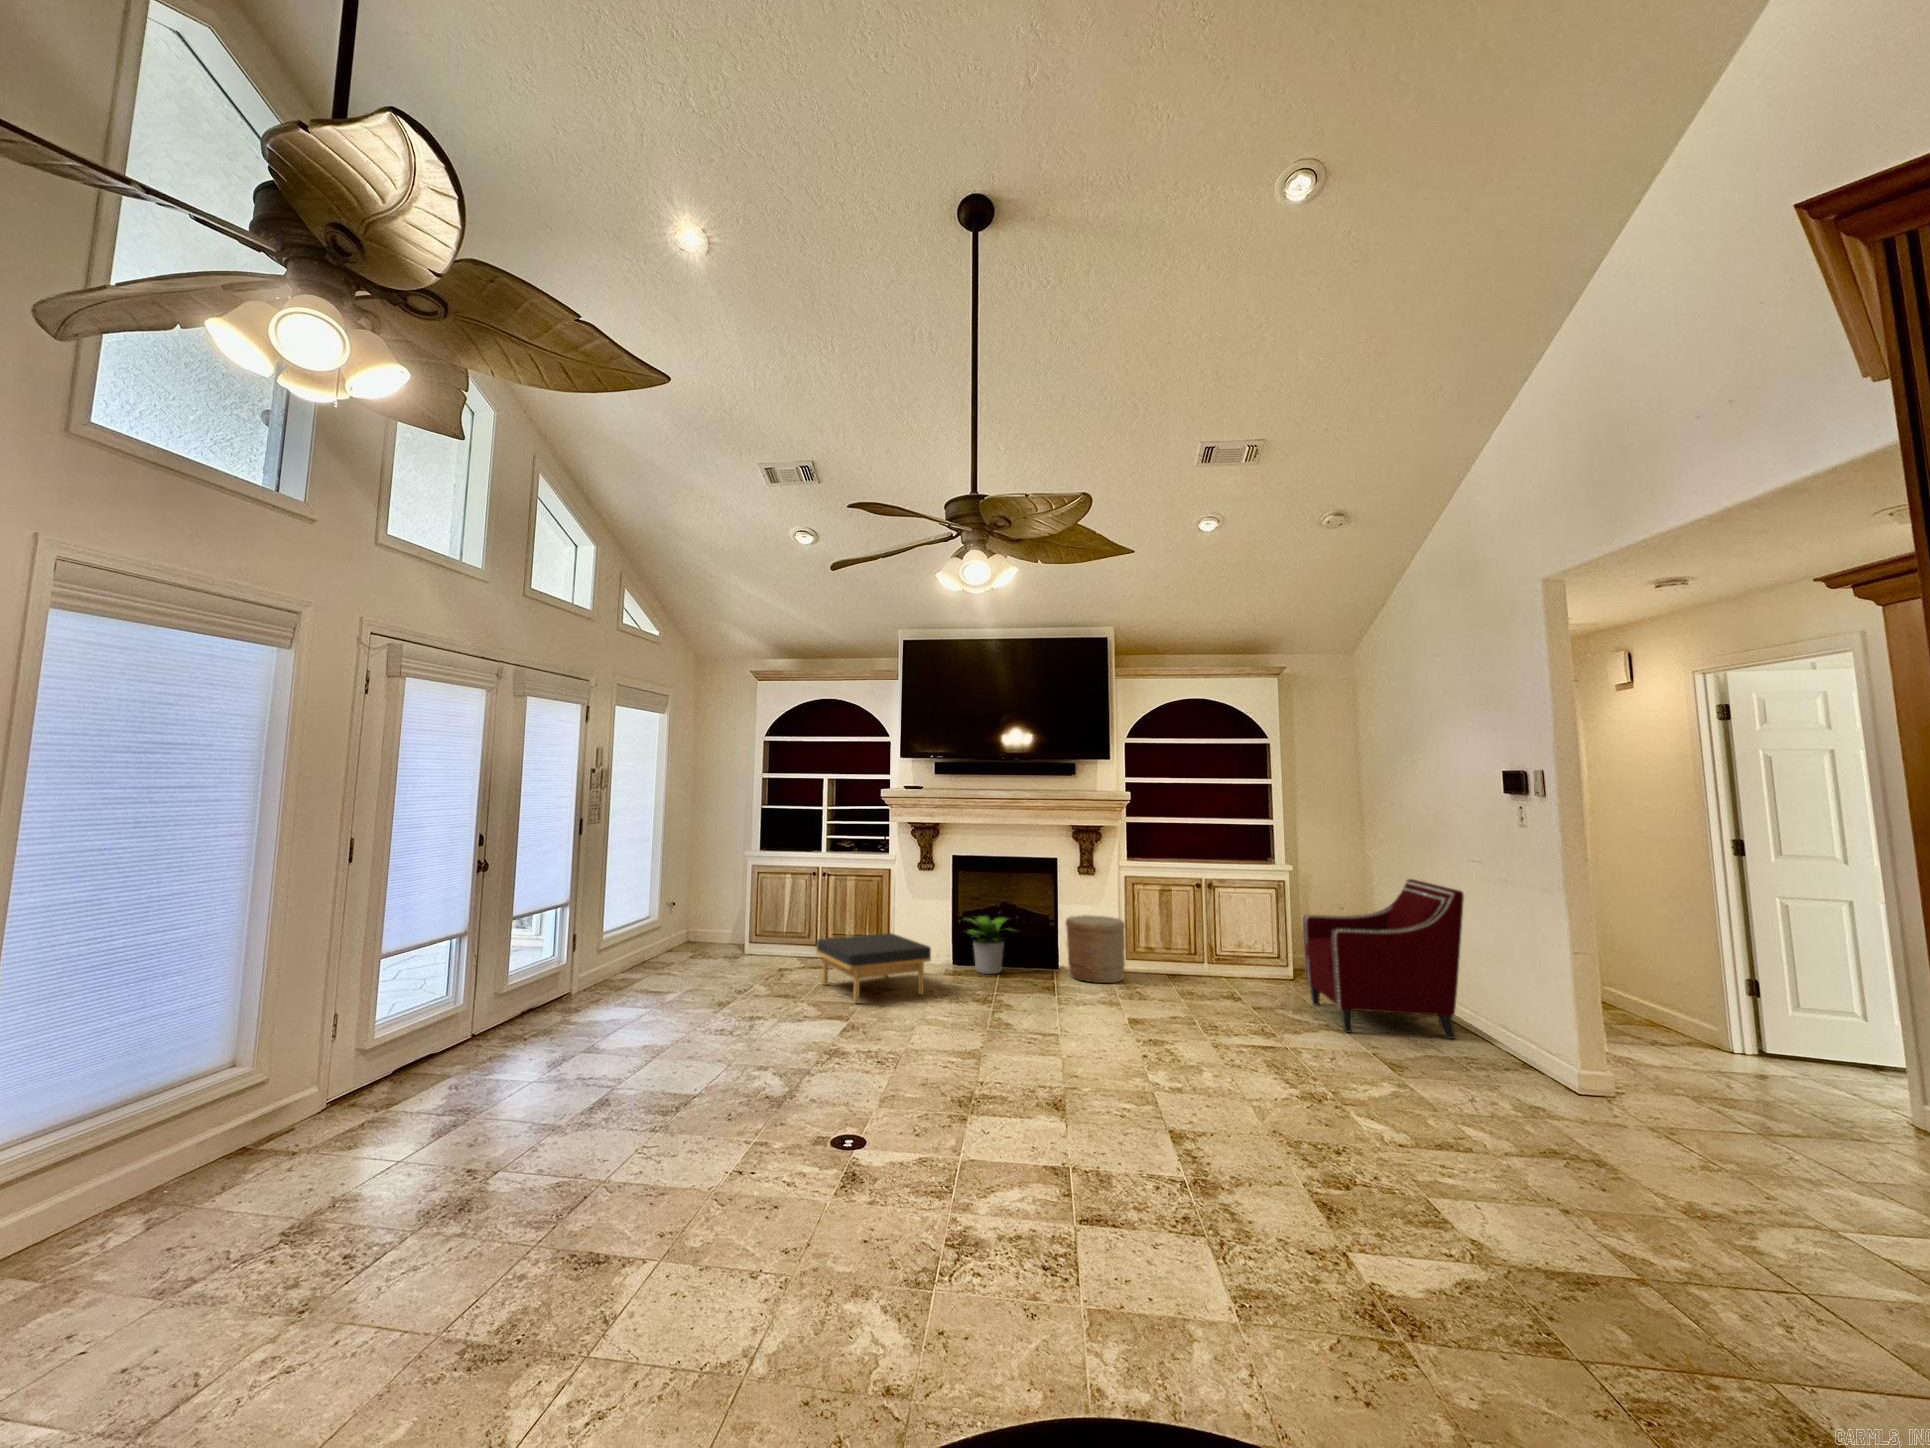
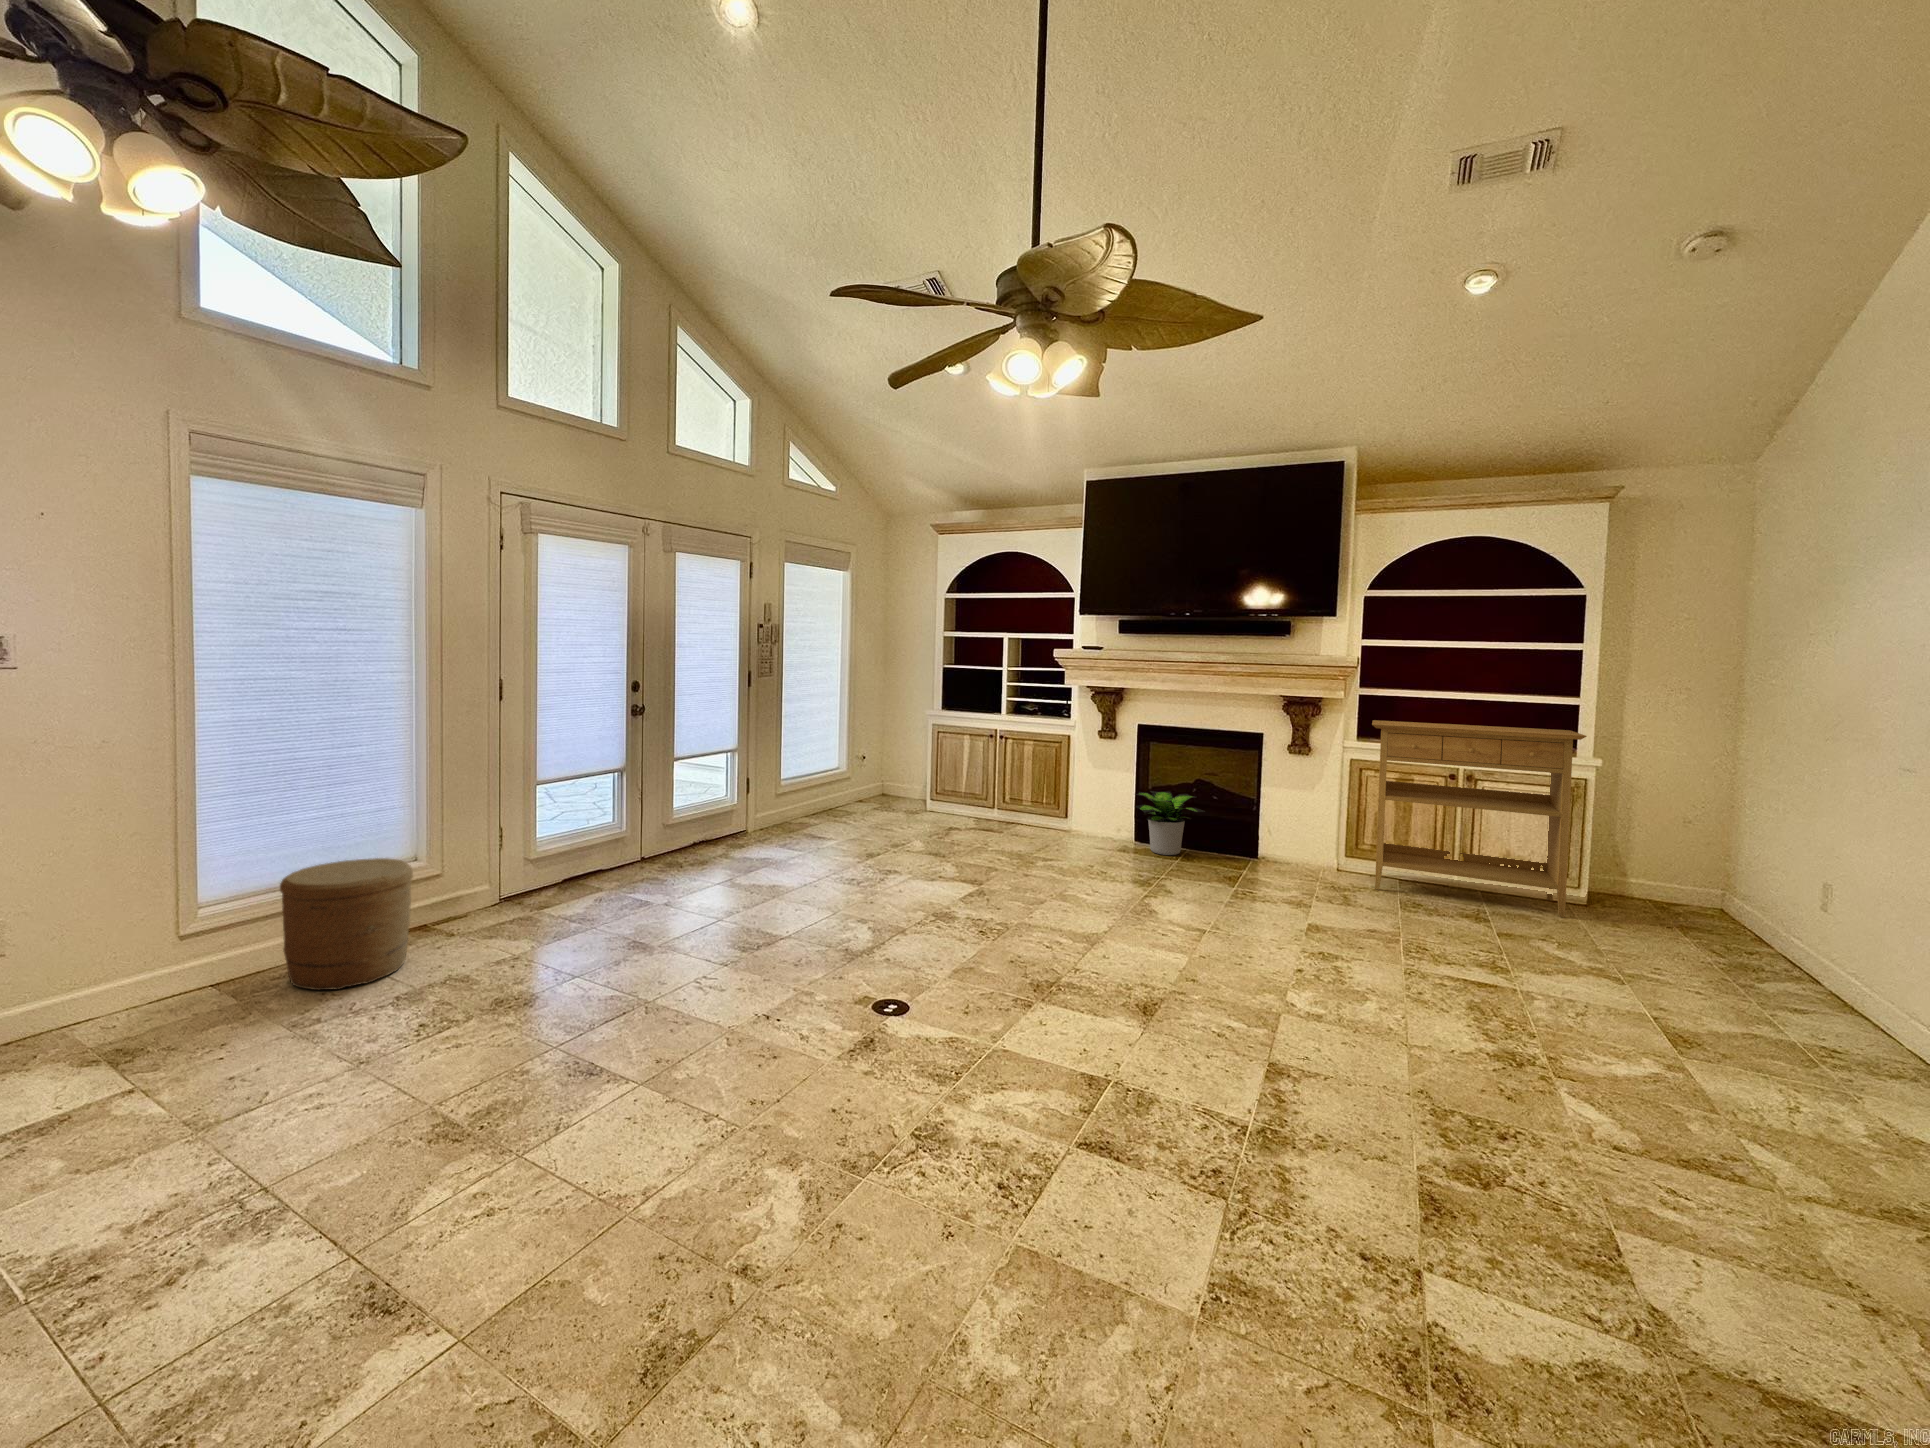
console table: none [1142,844,1288,991] -> present [1372,720,1587,917]
armchair: present [1303,879,1464,1039] -> none [1589,785,1882,1018]
woven basket: present [1066,915,1125,983] -> present [280,858,413,990]
ottoman: present [816,933,931,1003] -> none [969,802,1084,869]

